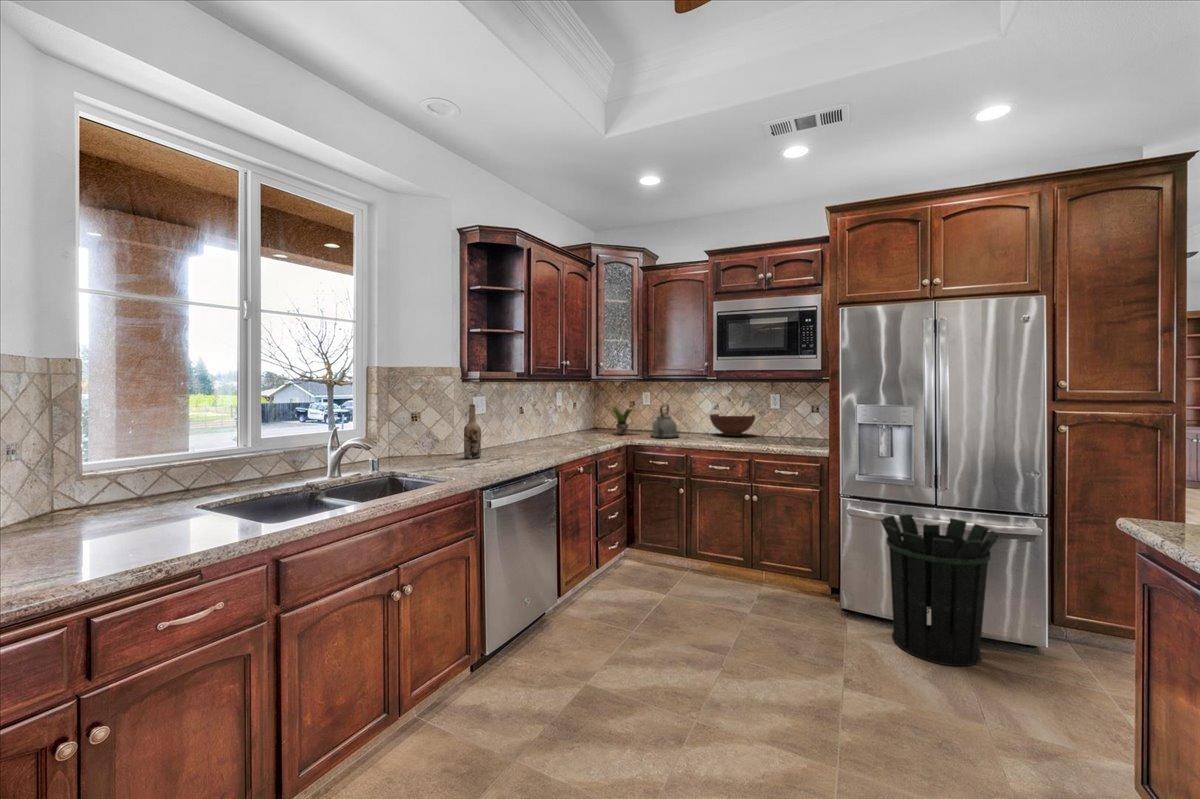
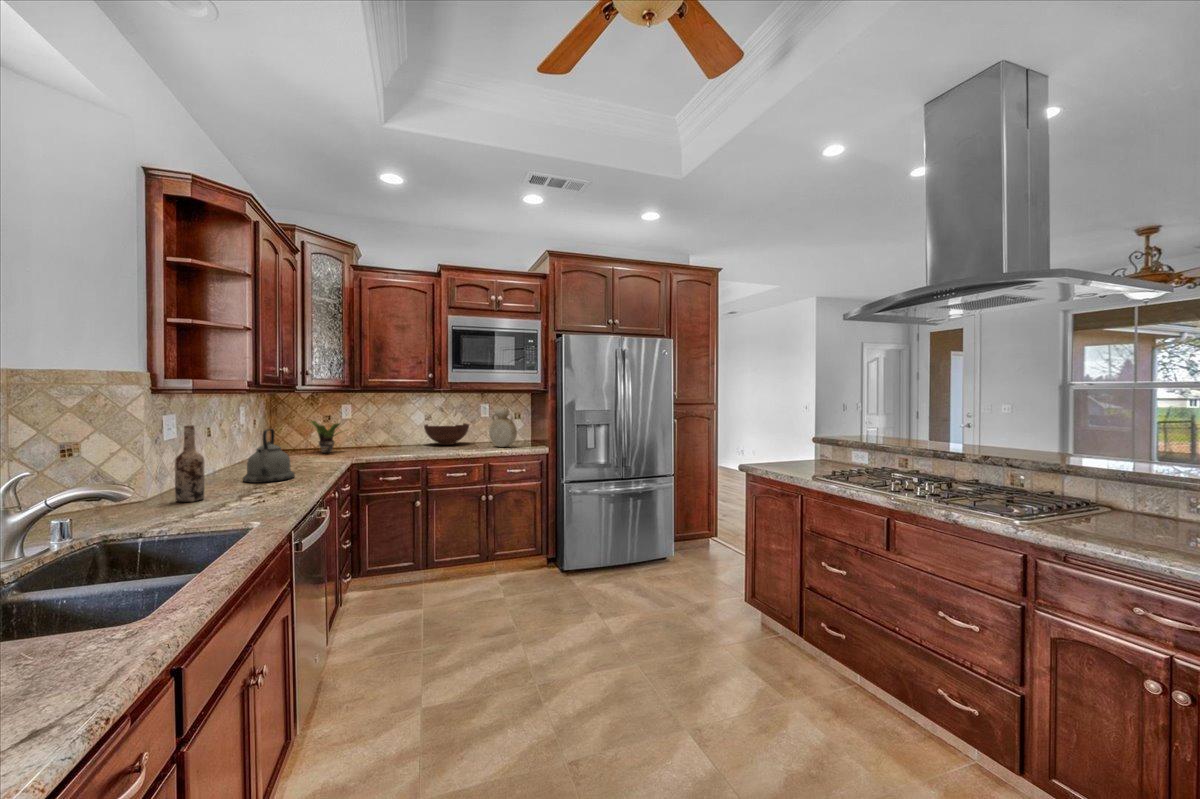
vase: none [767,400,796,443] -> present [489,409,517,447]
kettle: present [650,405,679,438] -> present [243,429,295,483]
waste bin: present [881,514,998,666] -> none [606,490,676,593]

